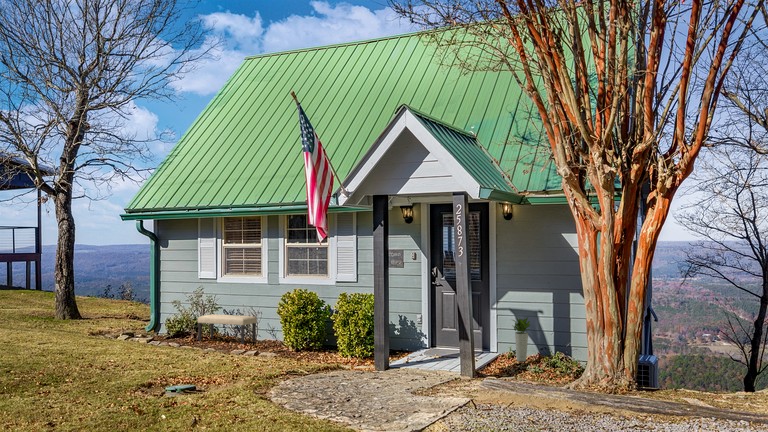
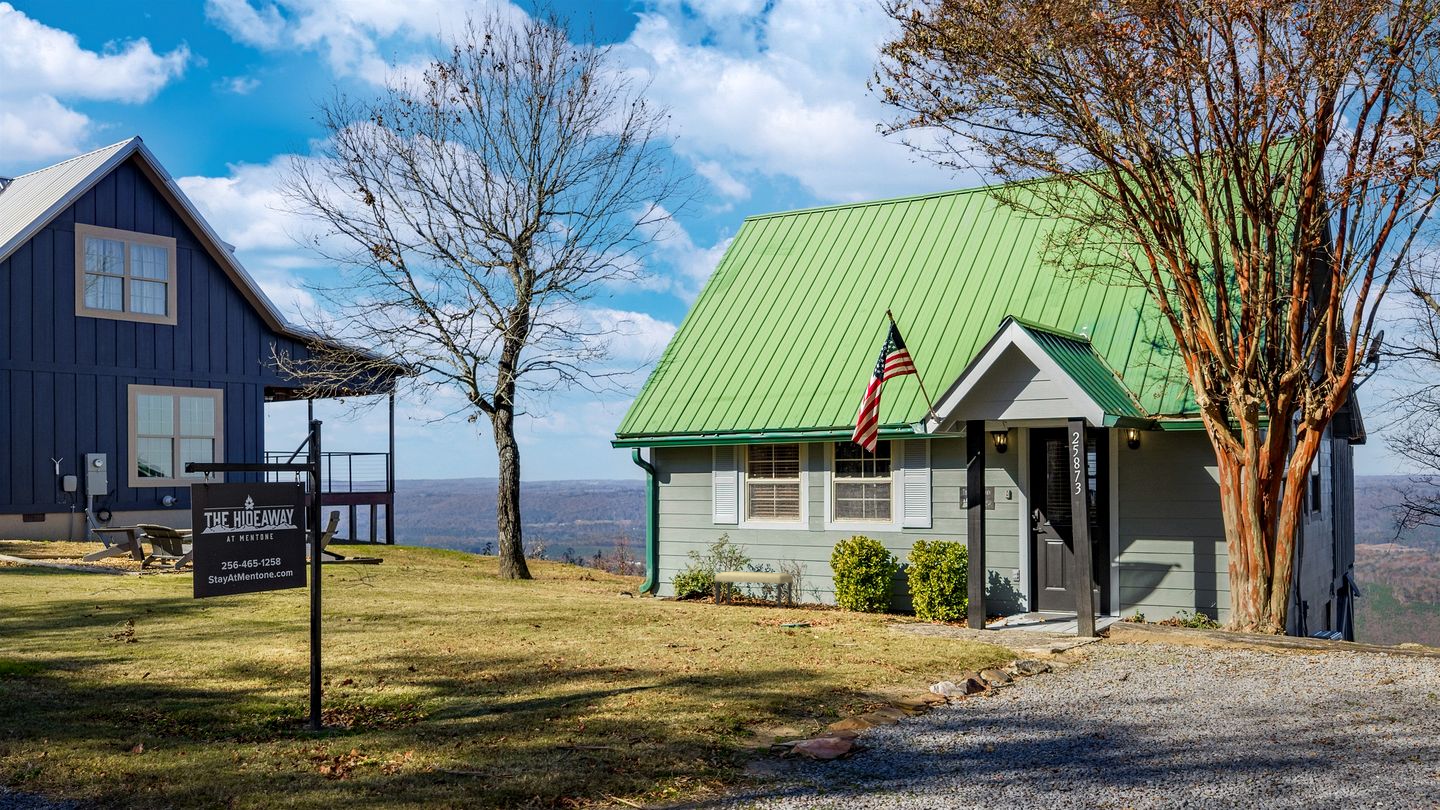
planter: present [513,318,530,361] -> none [1135,569,1163,622]

